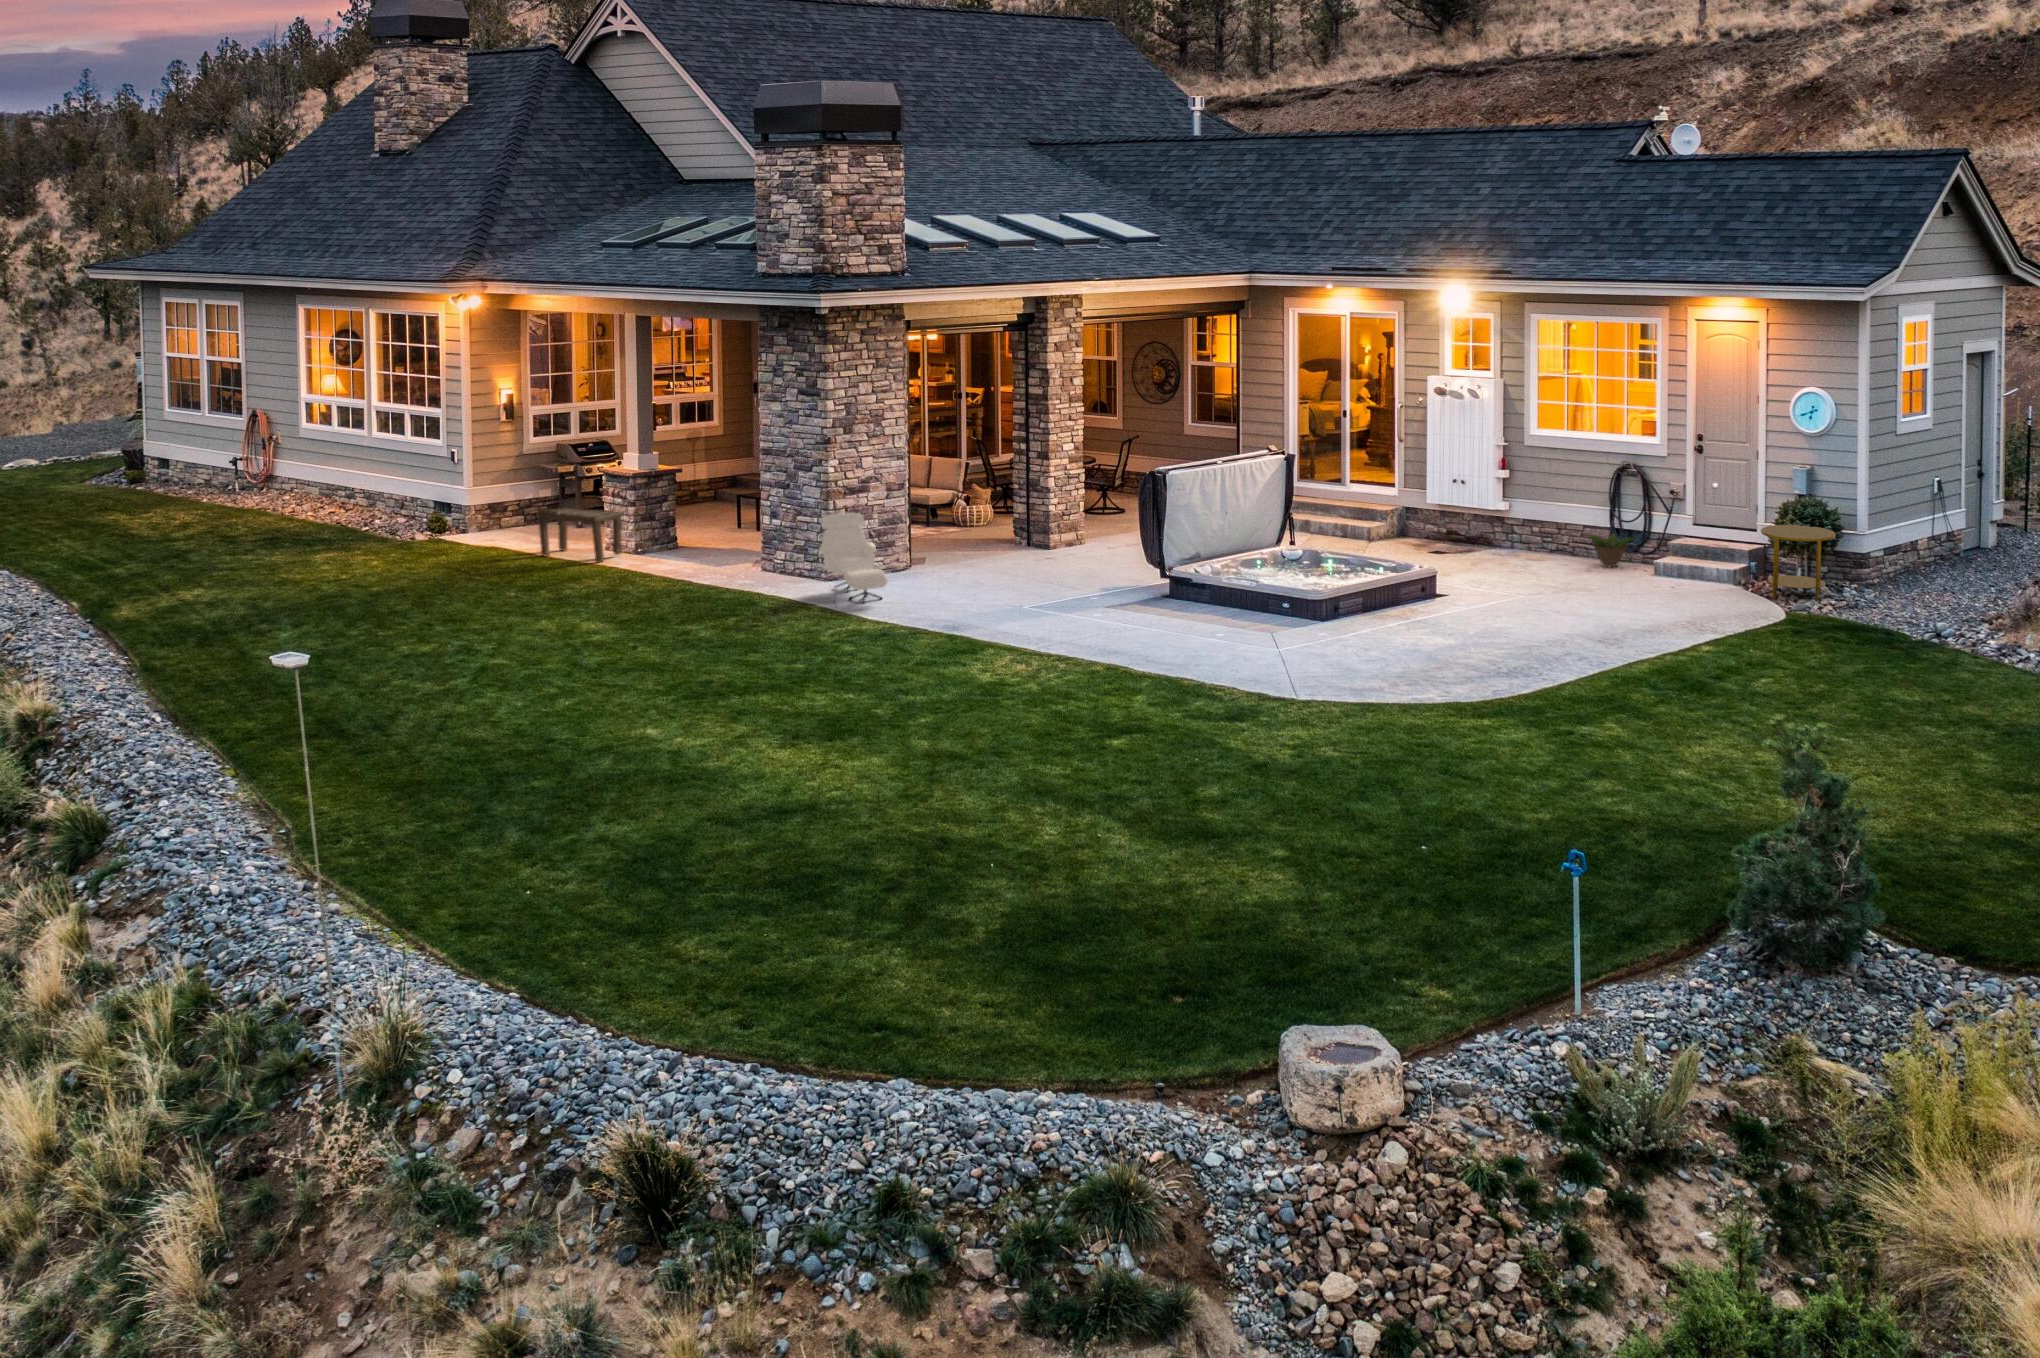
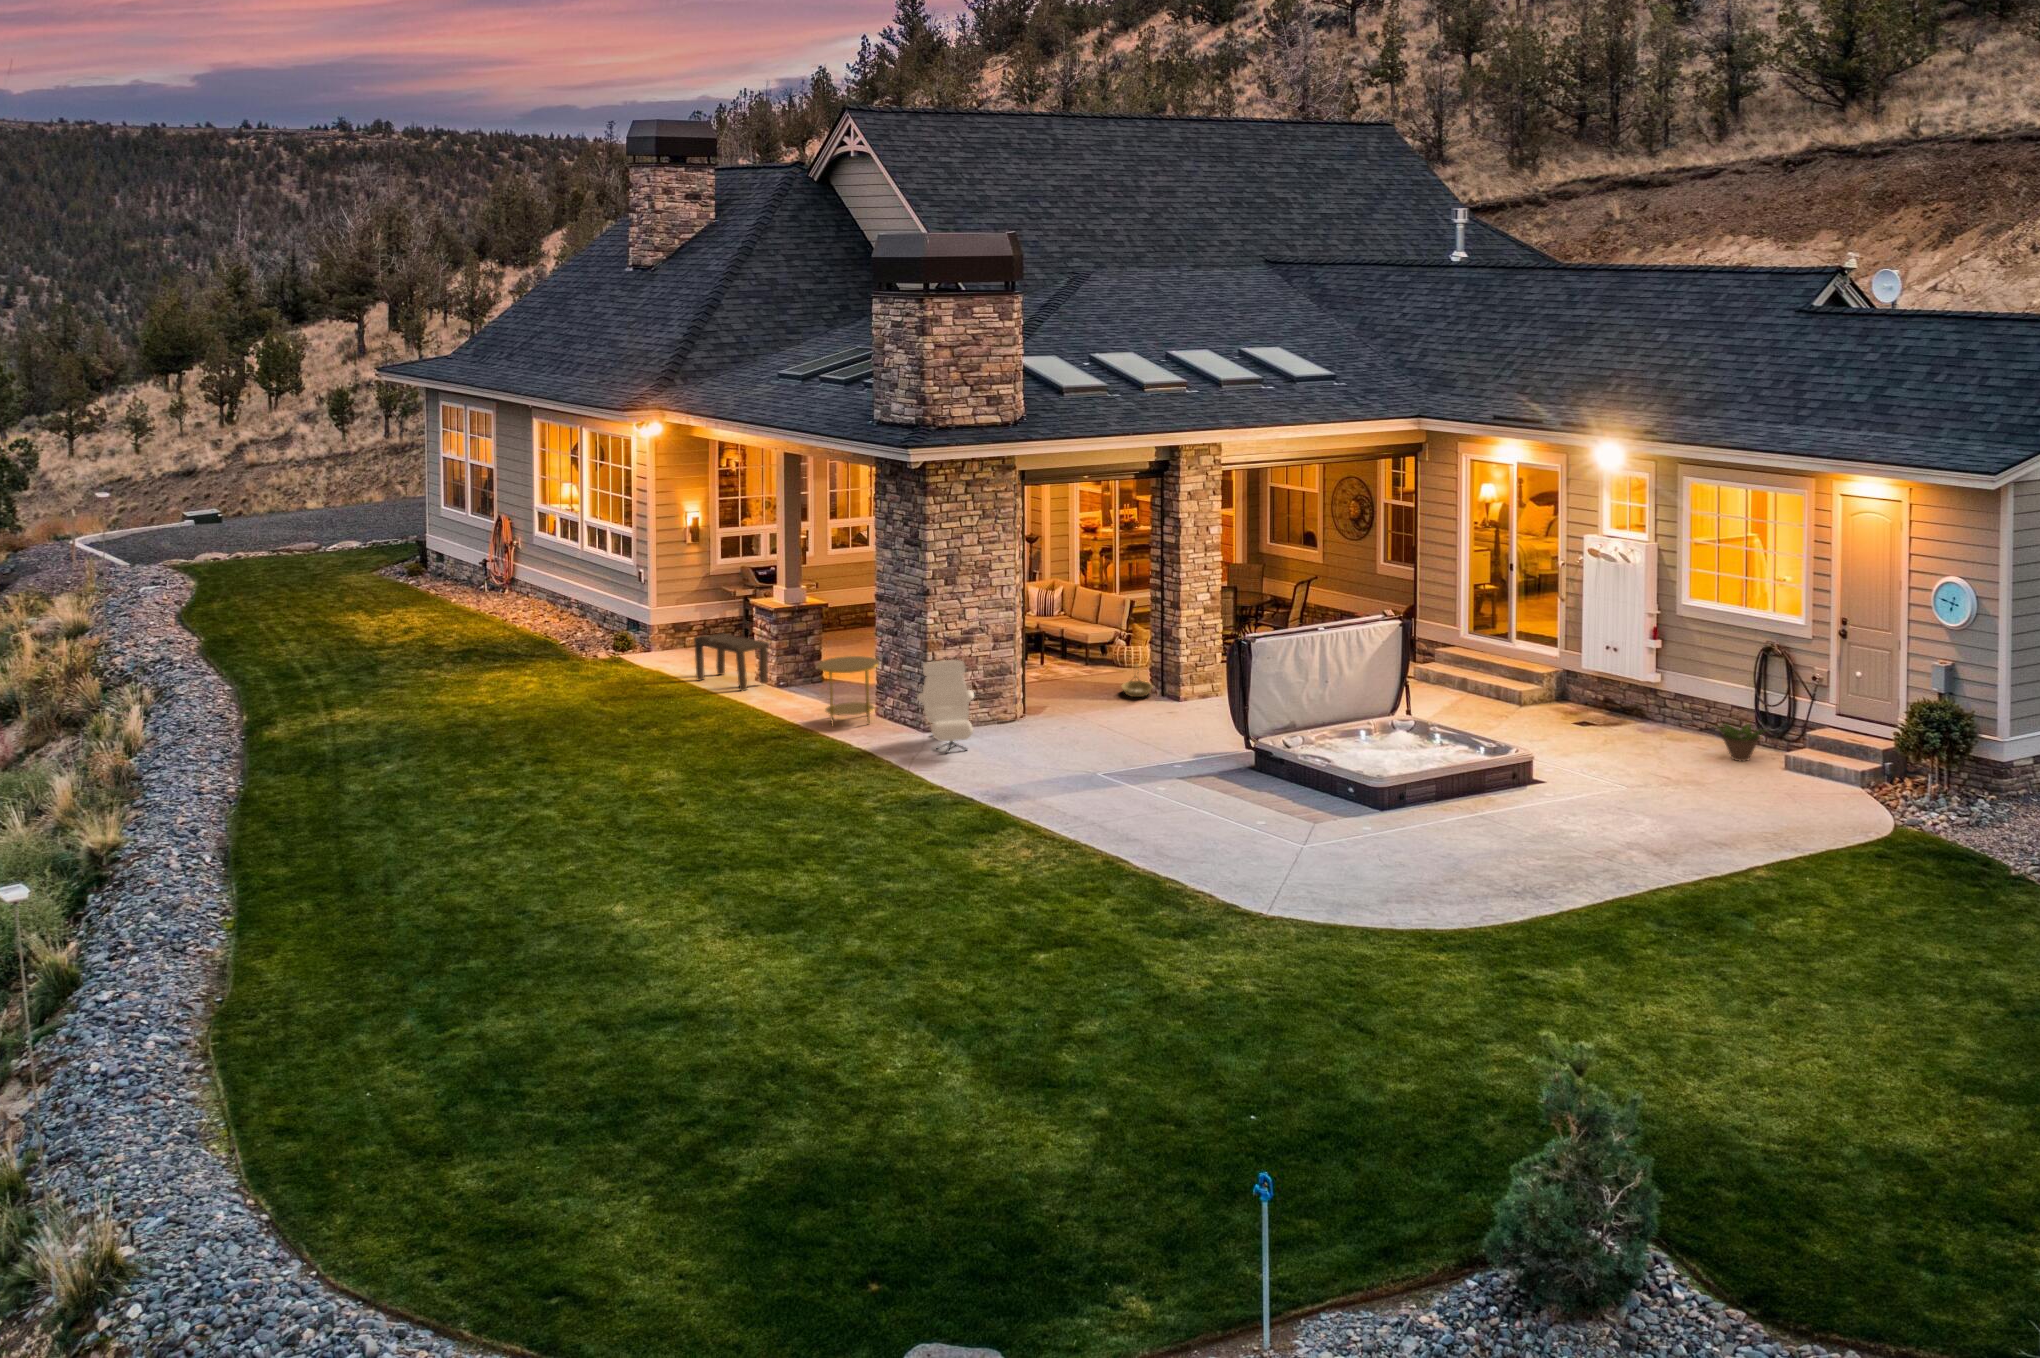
basket: none [990,515,1022,548] -> present [1122,676,1152,697]
side table: present [1761,525,1836,601] -> present [816,656,880,726]

